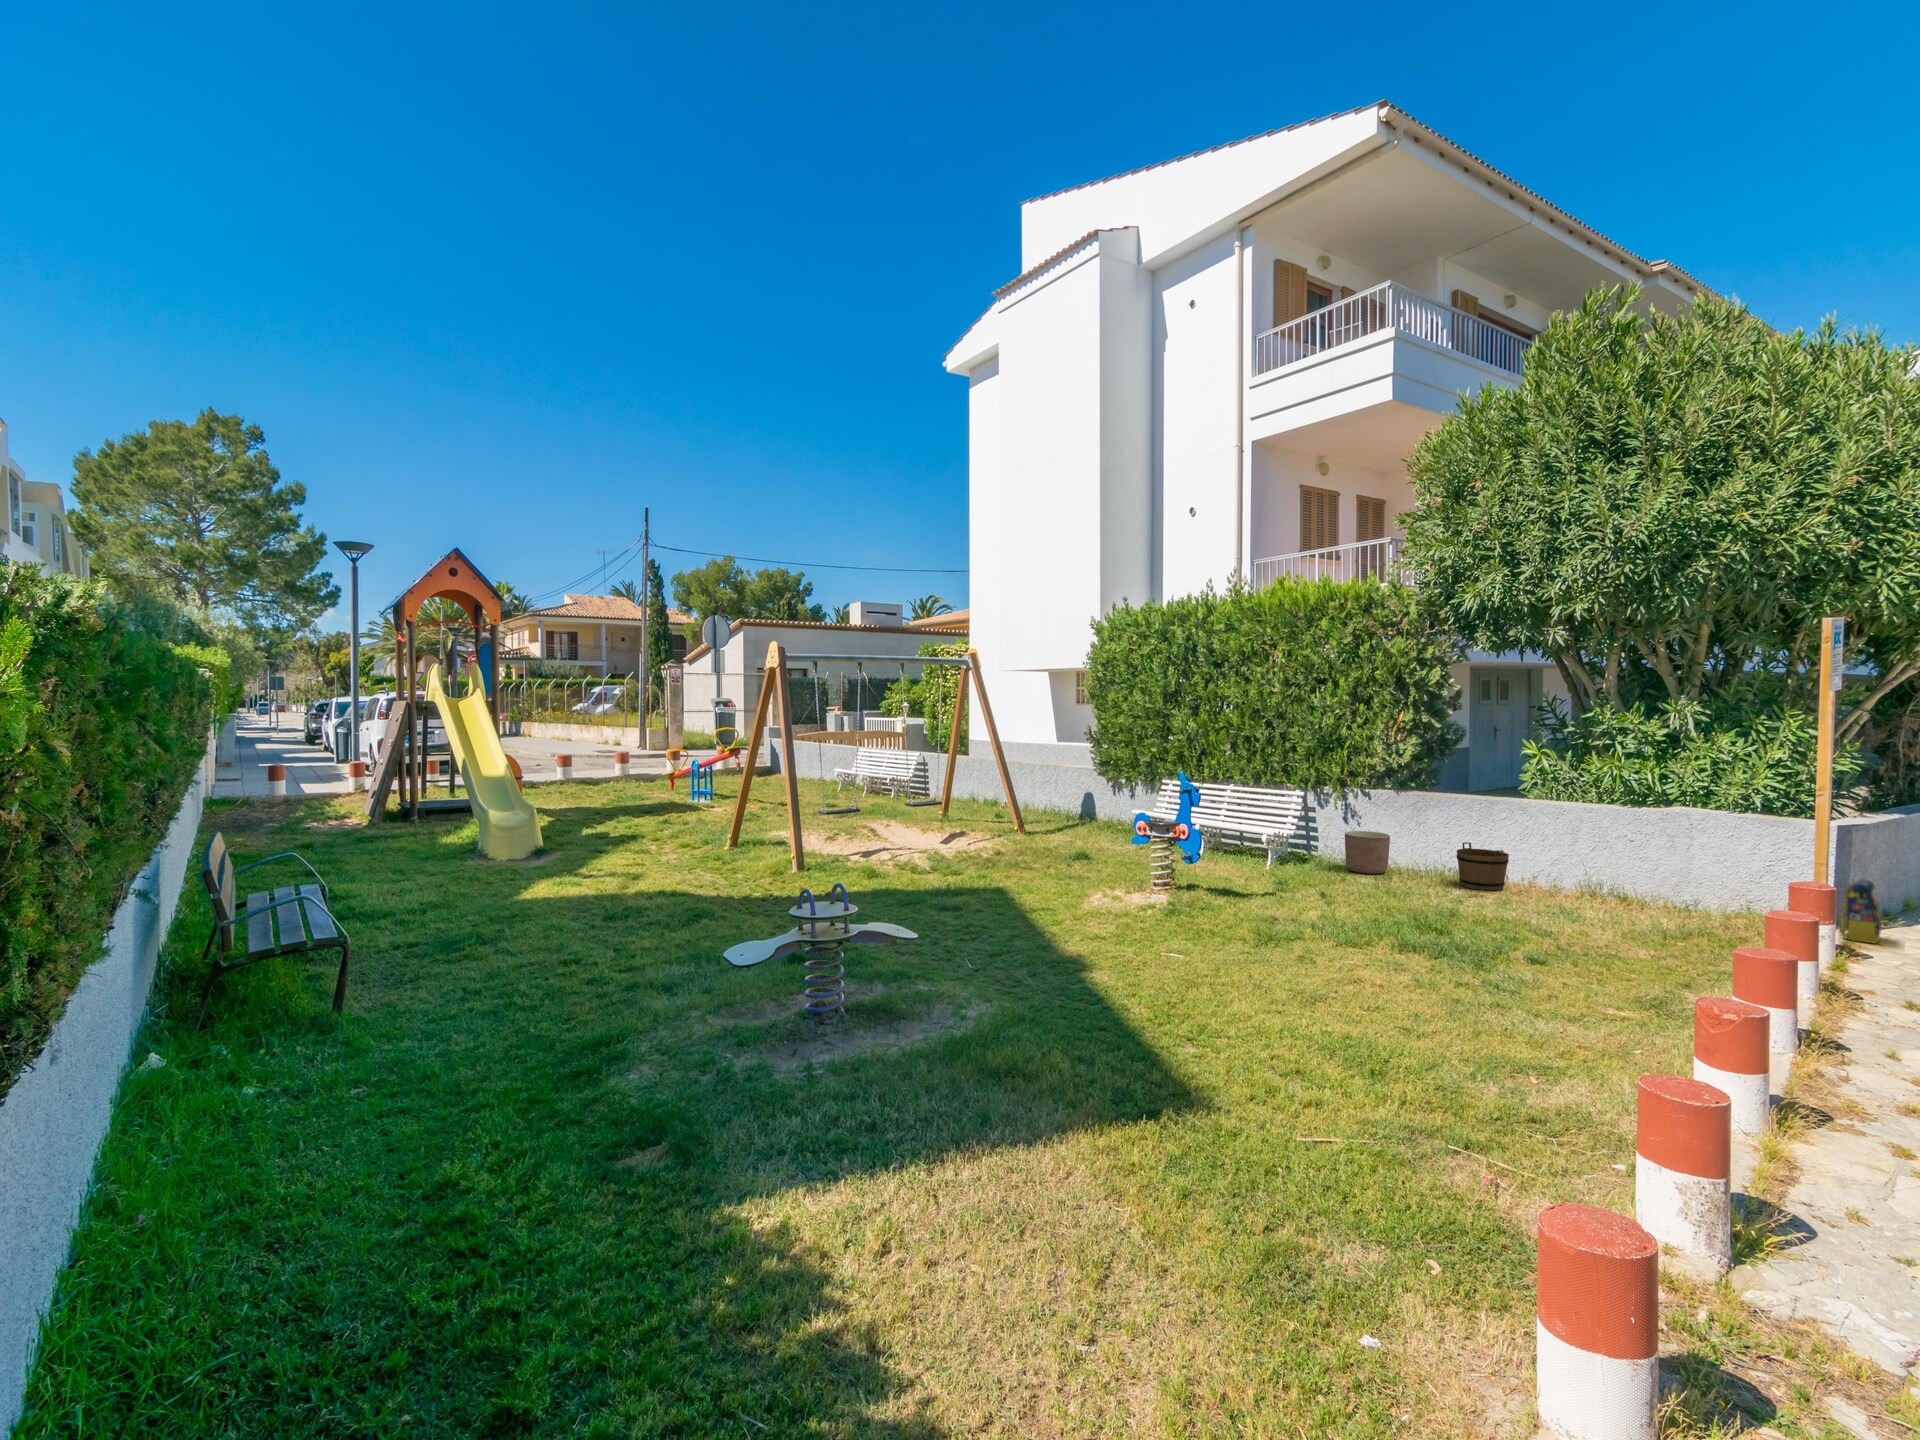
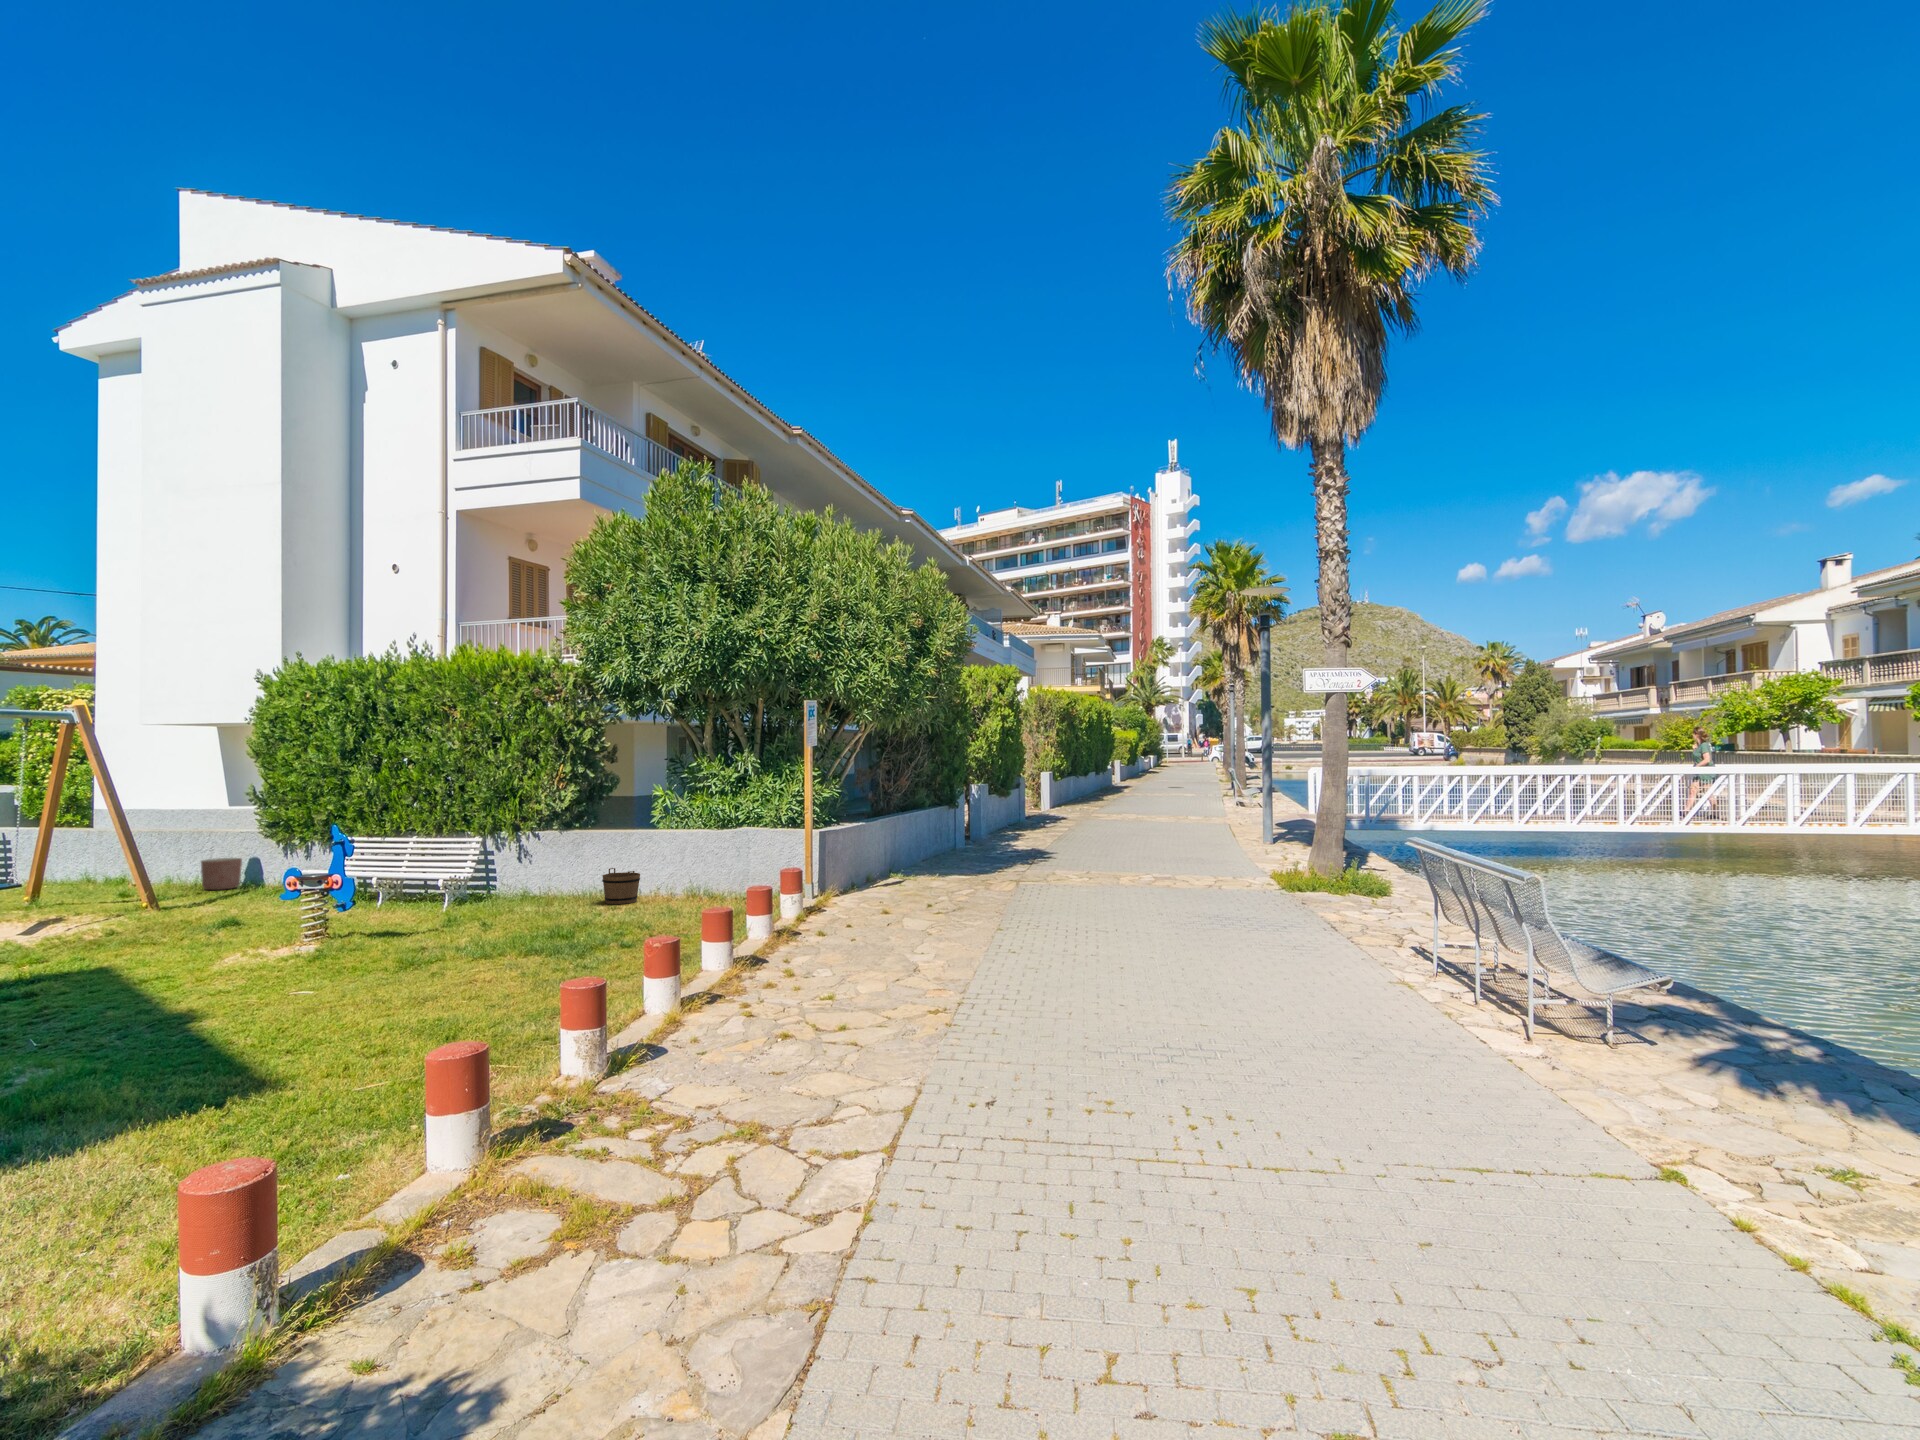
planter: present [1345,831,1390,874] -> present [201,858,242,890]
backpack: present [1839,879,1882,943] -> none [820,864,842,904]

